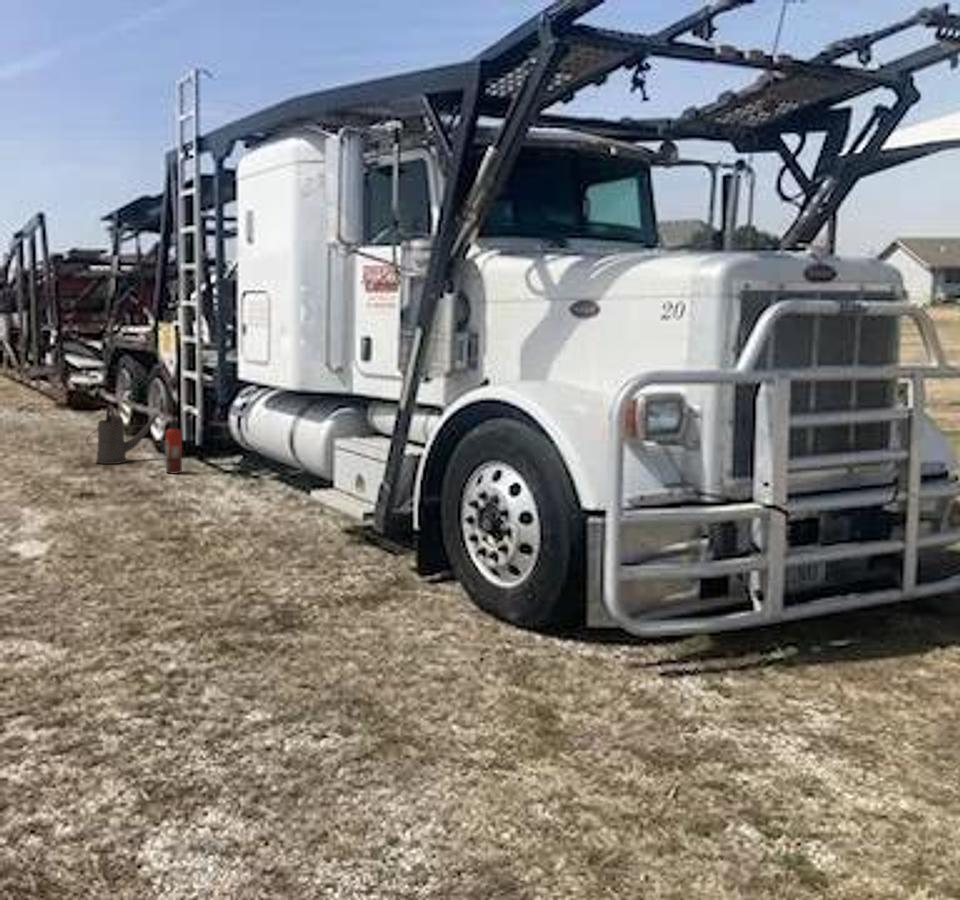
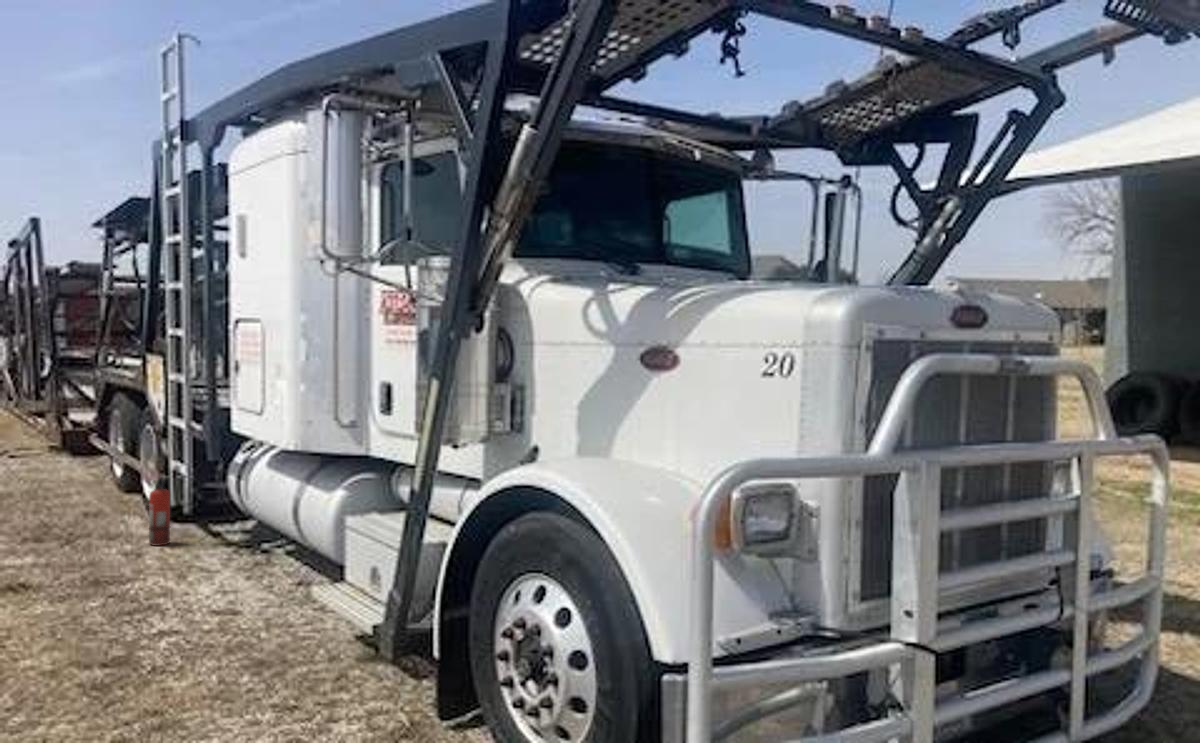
watering can: present [87,405,158,464] -> none [55,458,148,531]

